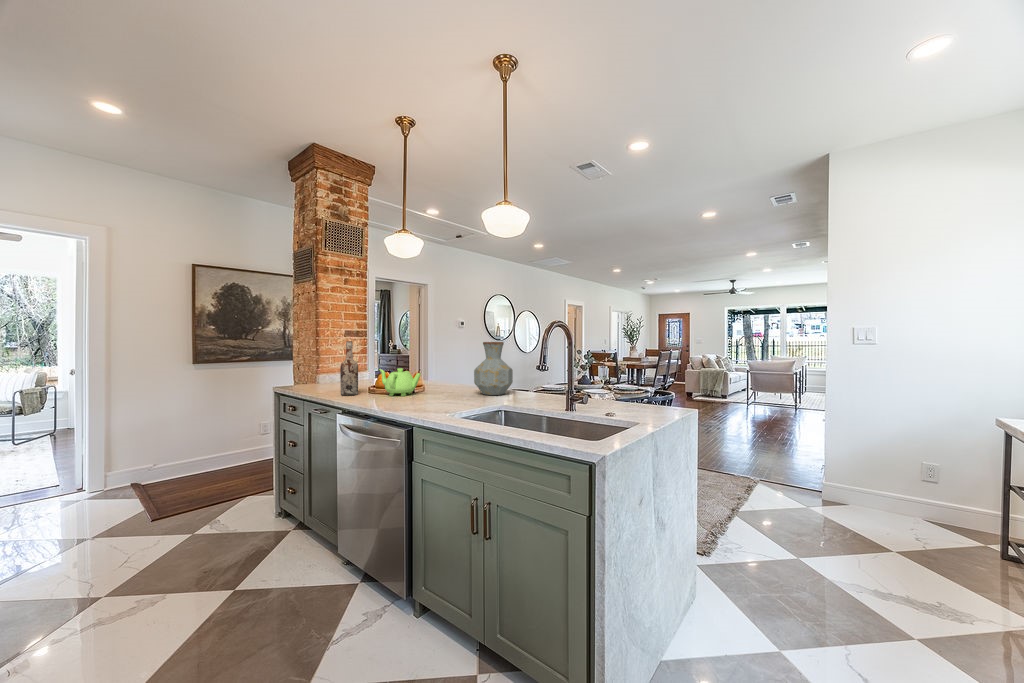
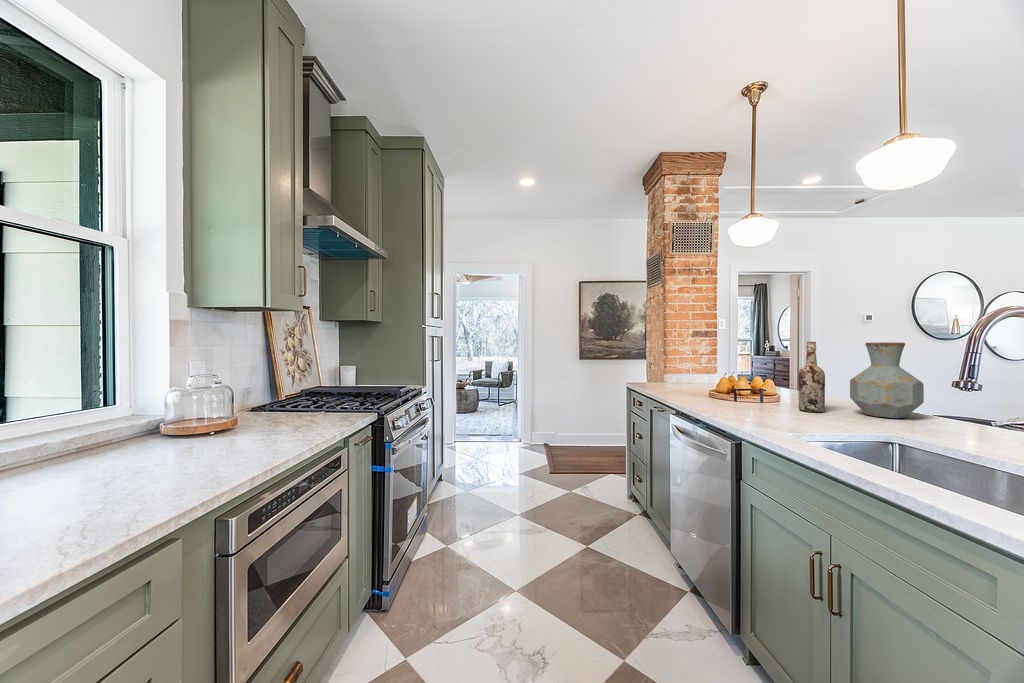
wine bottle: present [340,341,358,396] -> present [798,342,825,412]
teapot: present [379,368,421,396] -> none [718,372,769,404]

